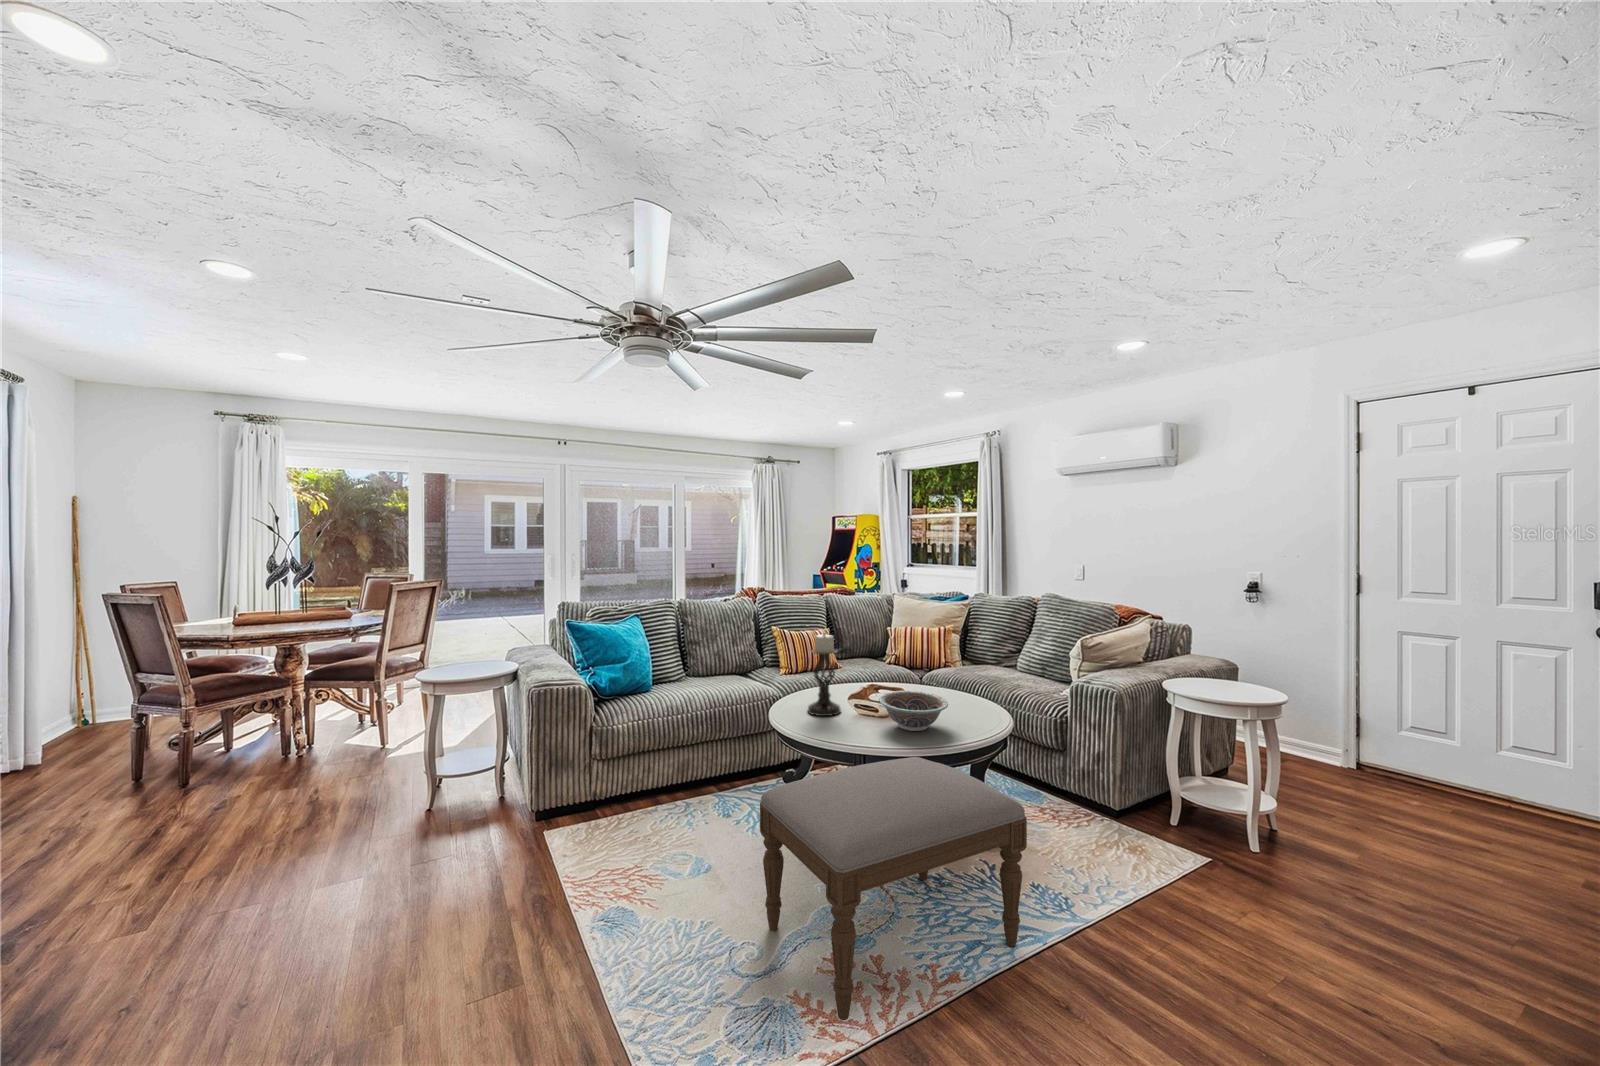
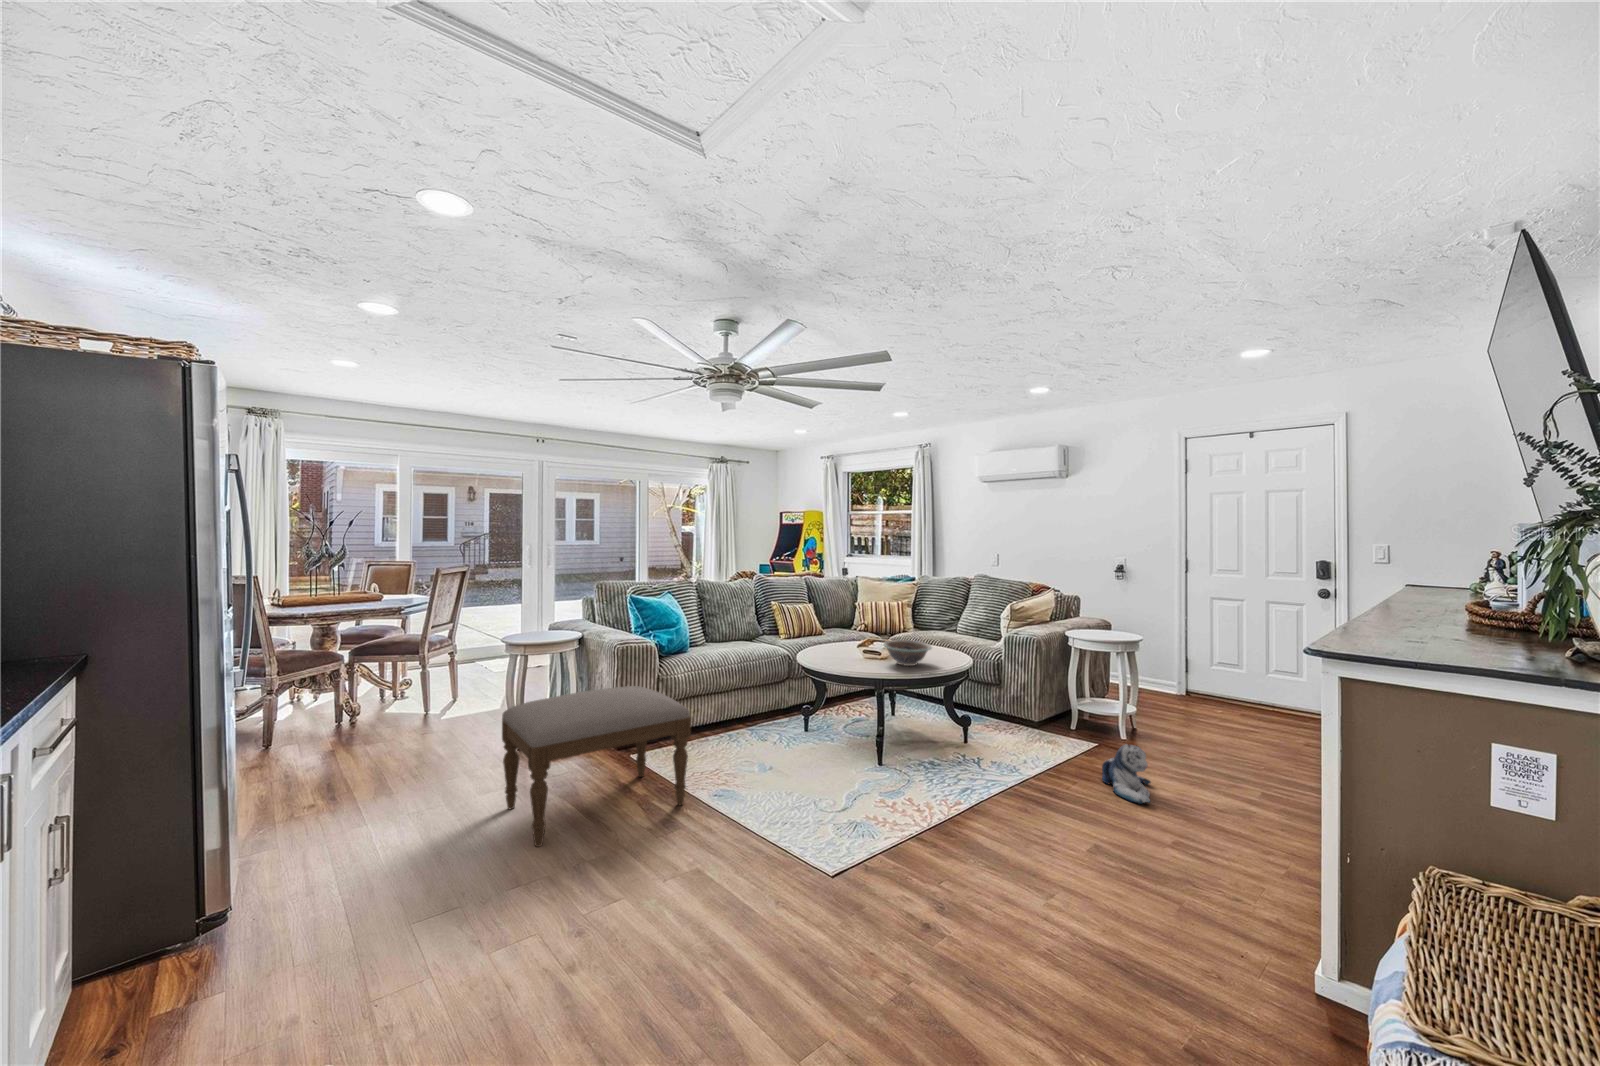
candle holder: present [808,633,841,716] -> none [825,599,850,660]
ottoman: present [760,757,1027,1020] -> present [502,686,691,847]
plush toy: none [1207,895,1298,1014] -> present [1102,744,1150,804]

